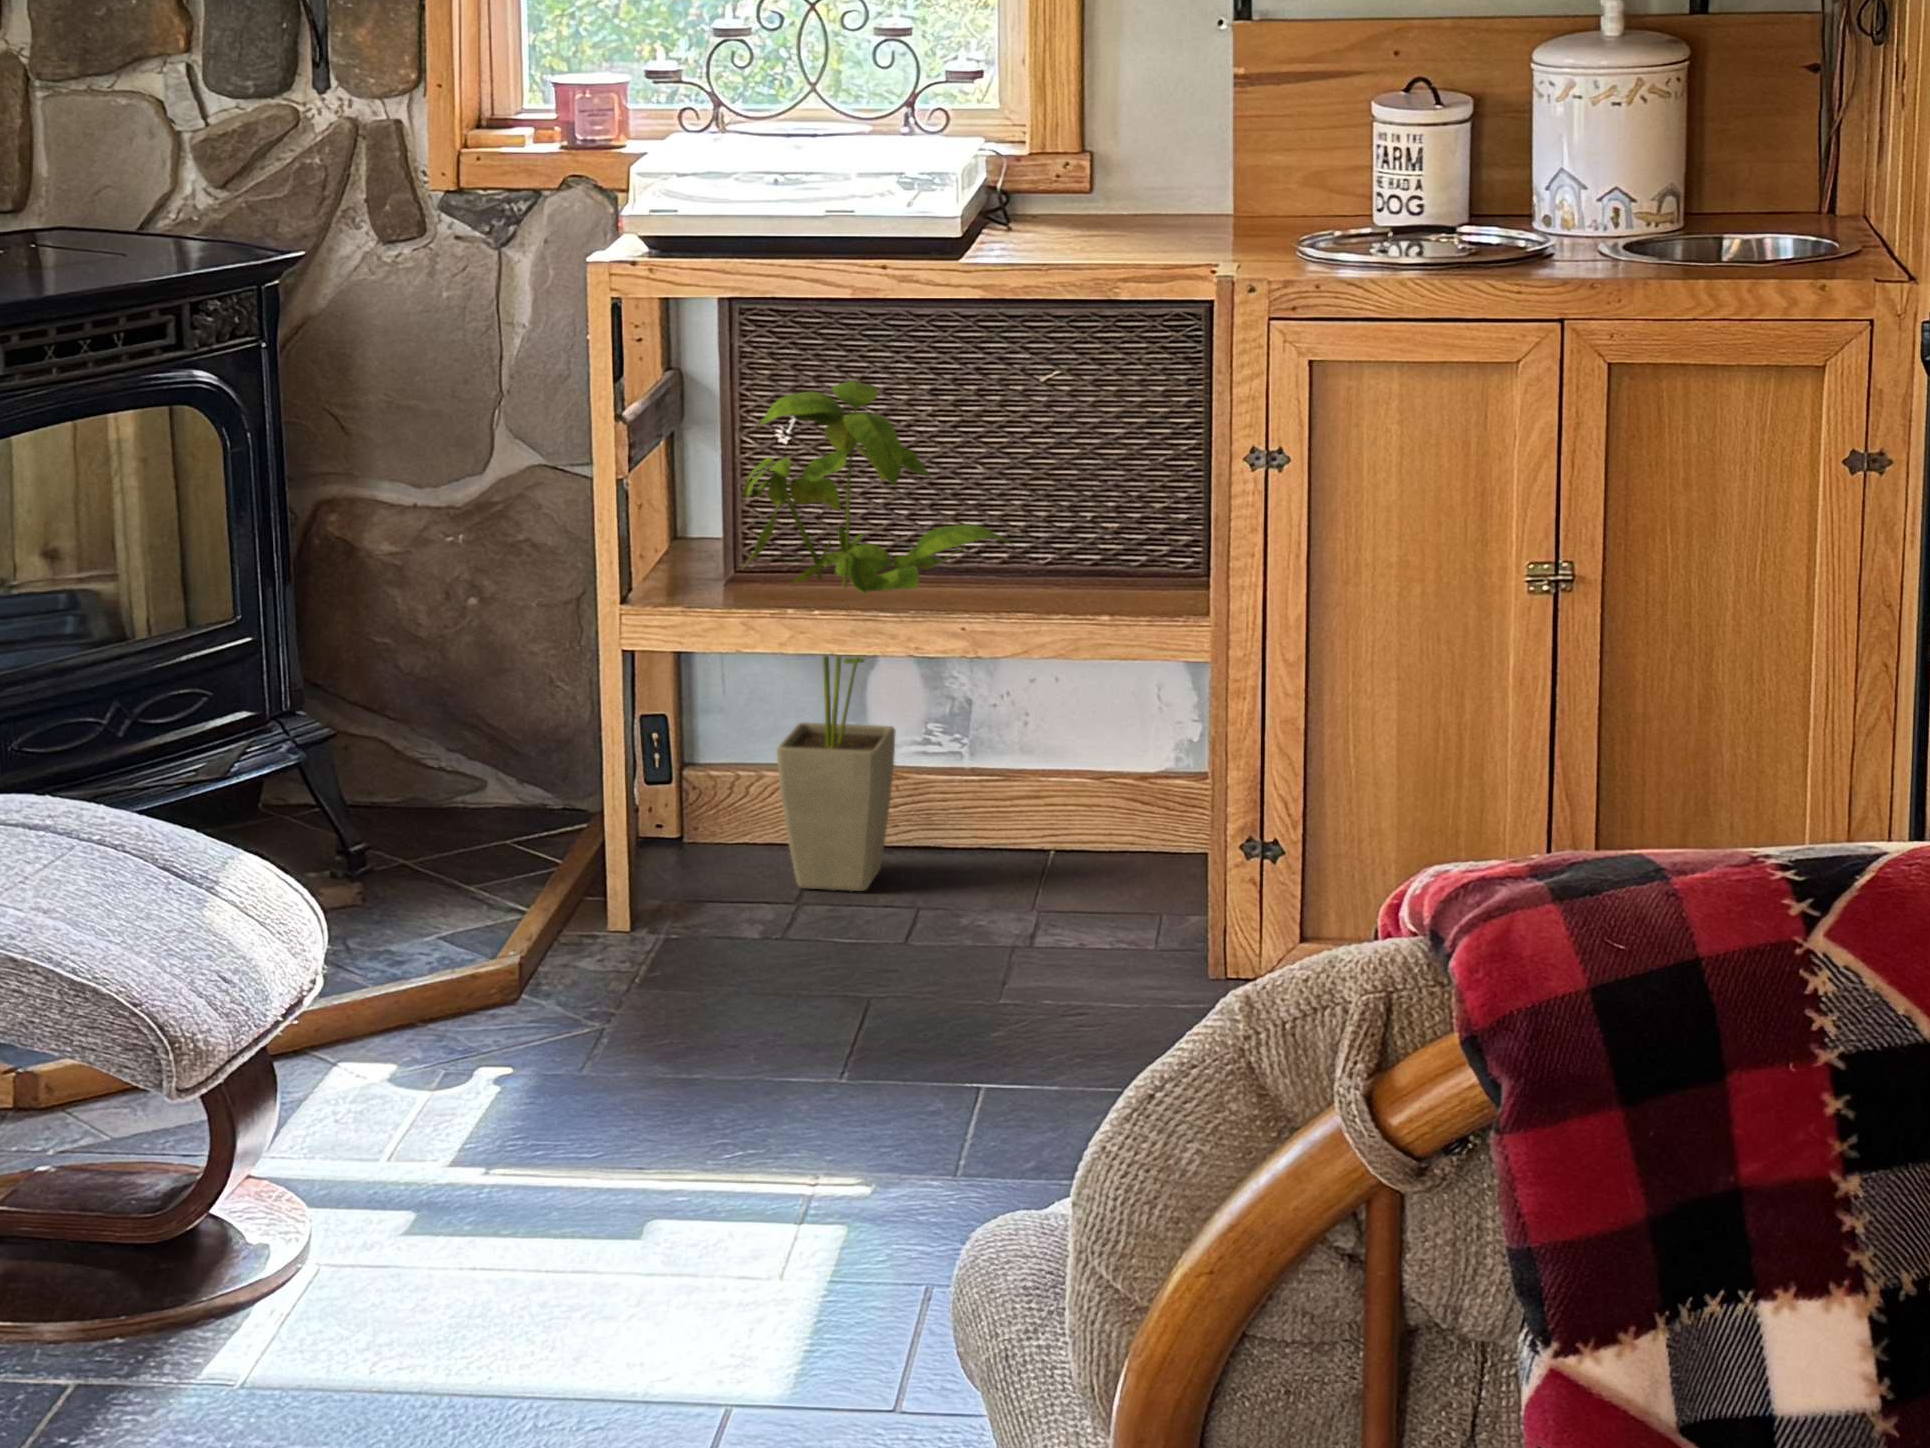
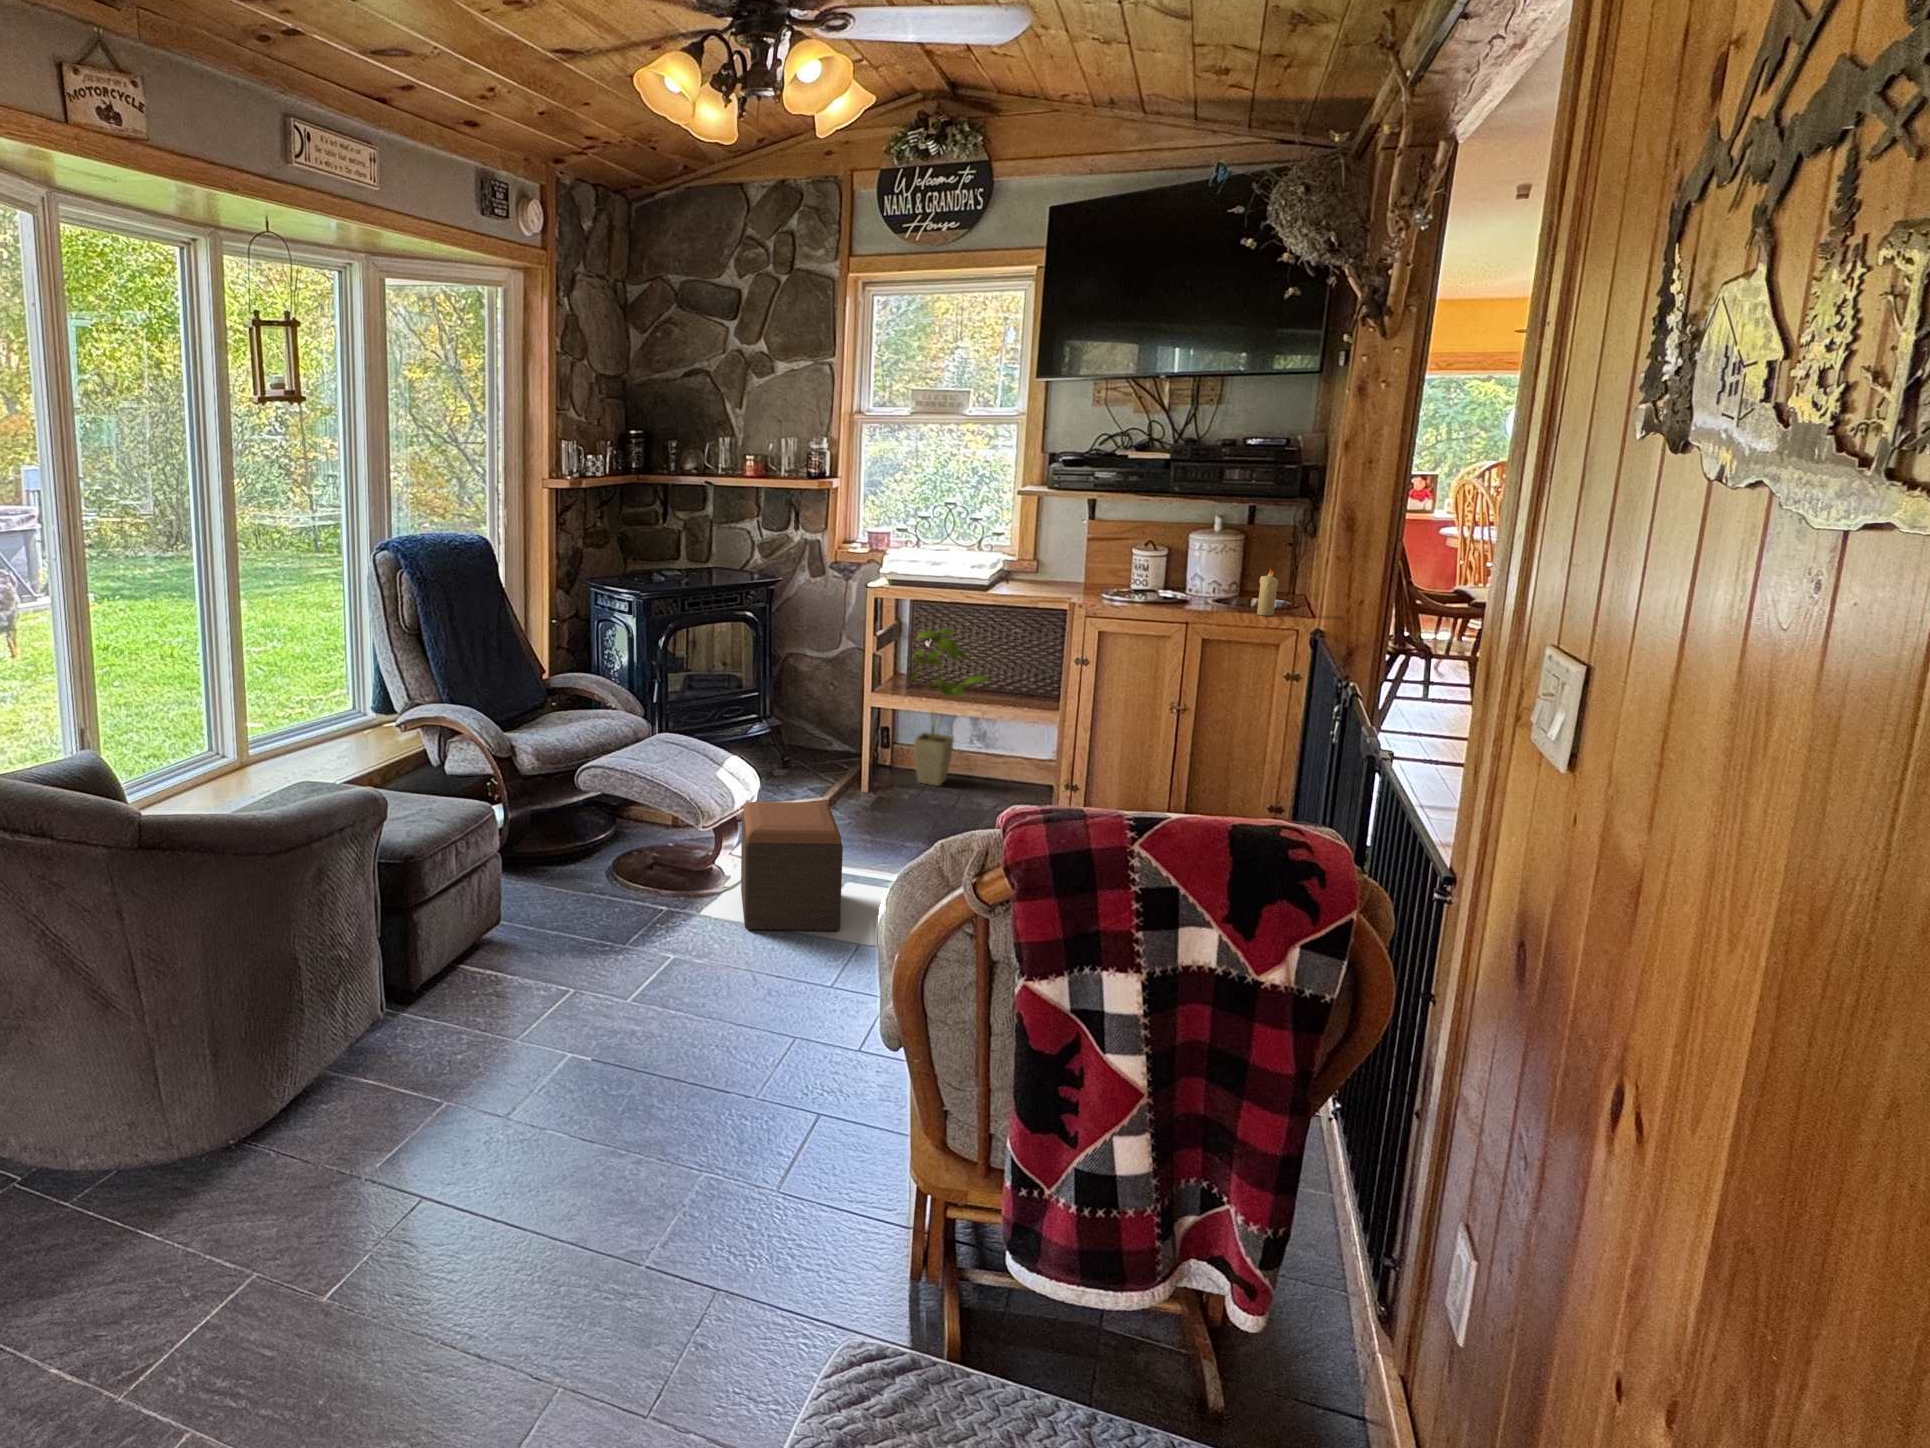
candle: none [1741,145,1788,282] -> present [1257,569,1278,616]
footstool: none [322,976,696,1437] -> present [741,802,843,931]

